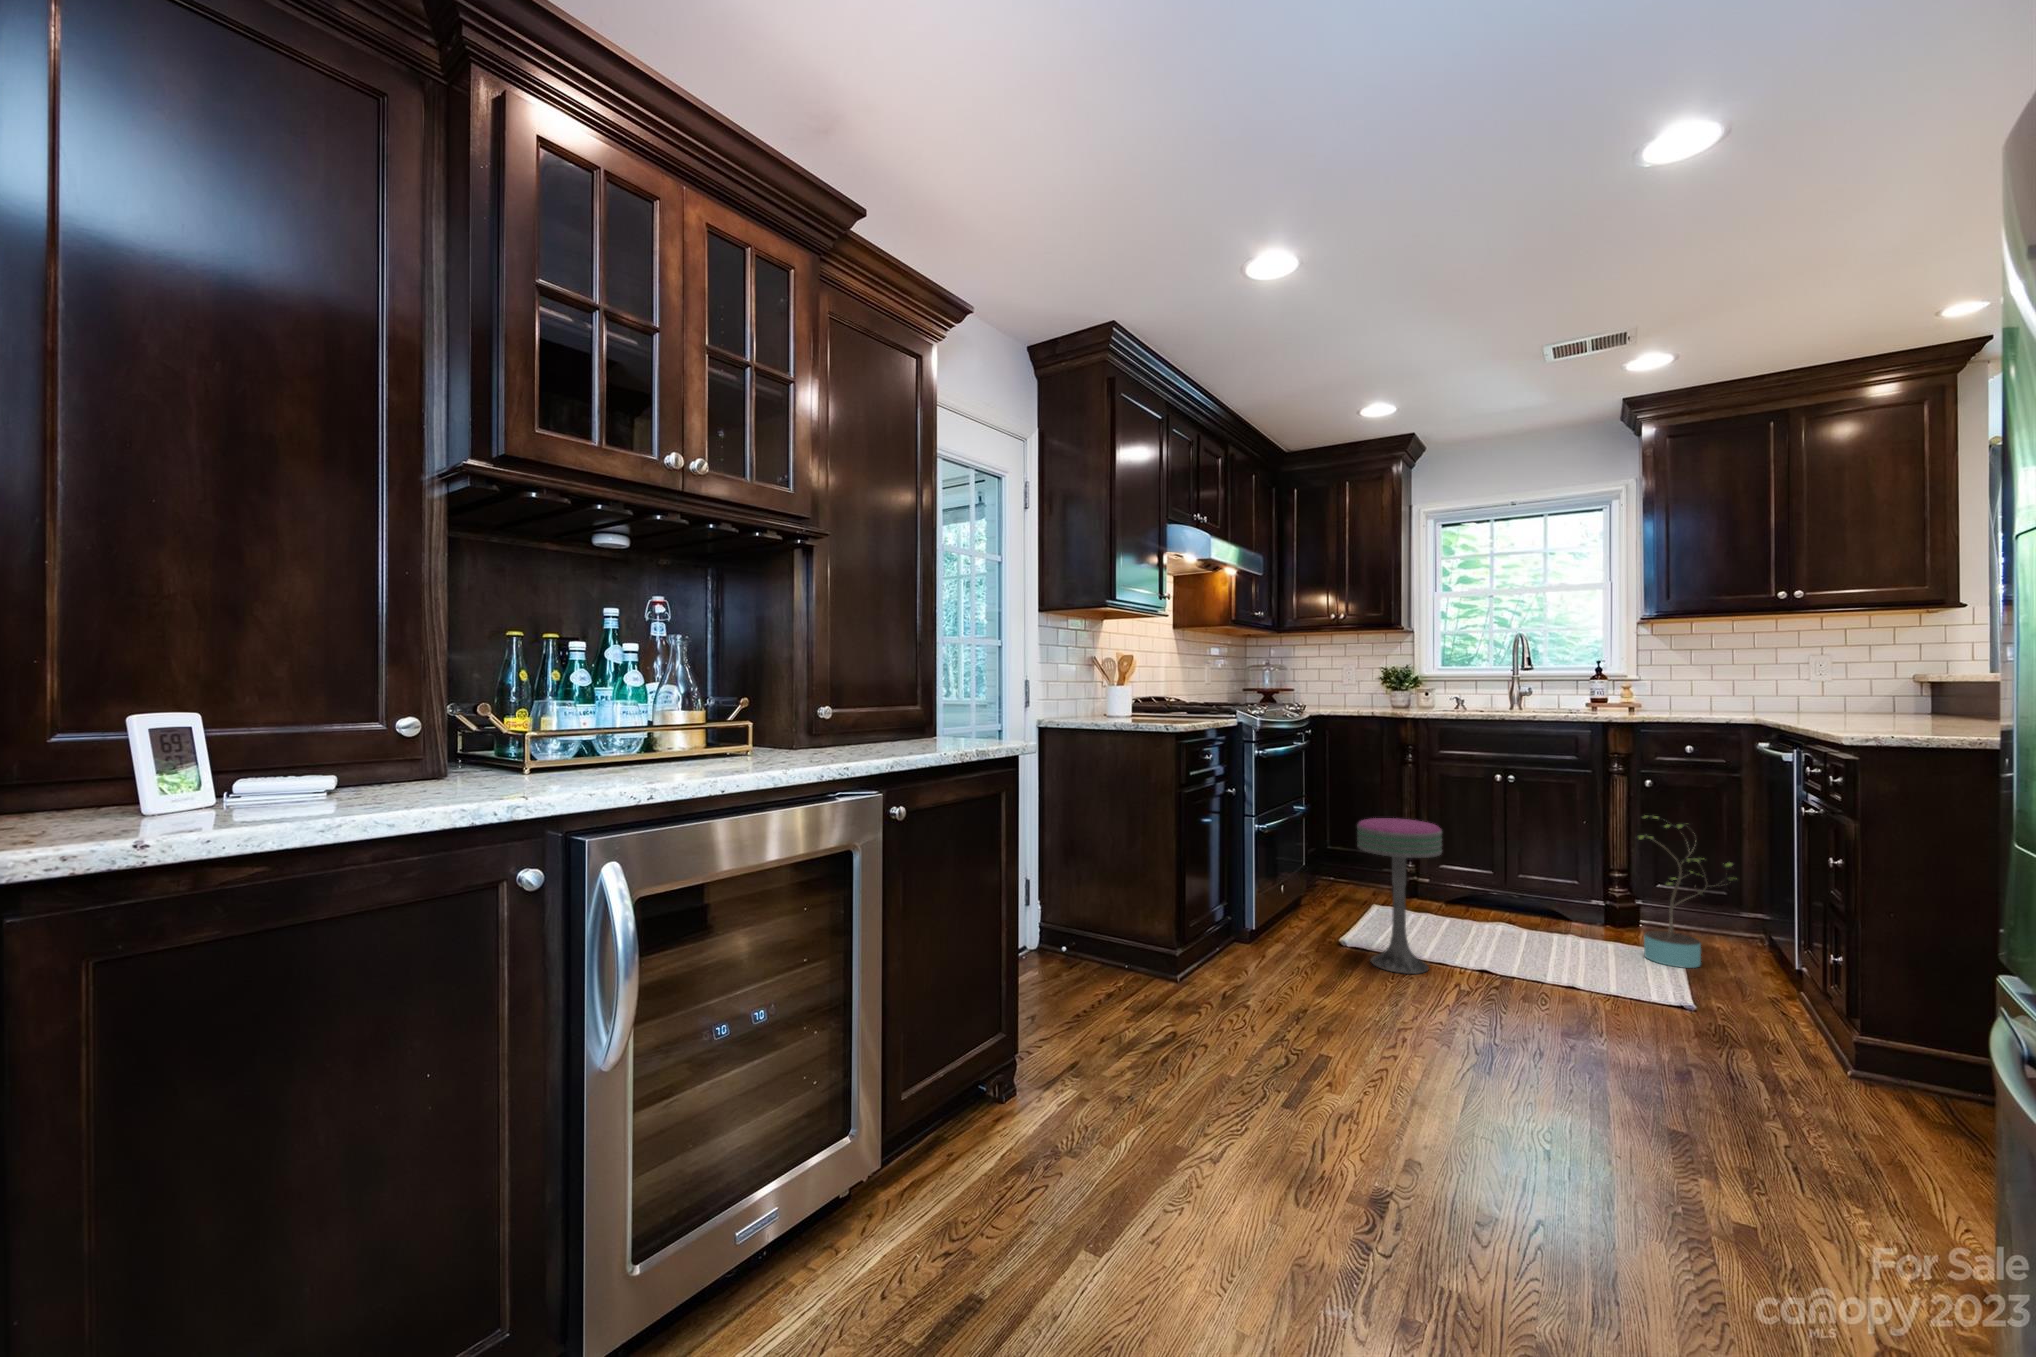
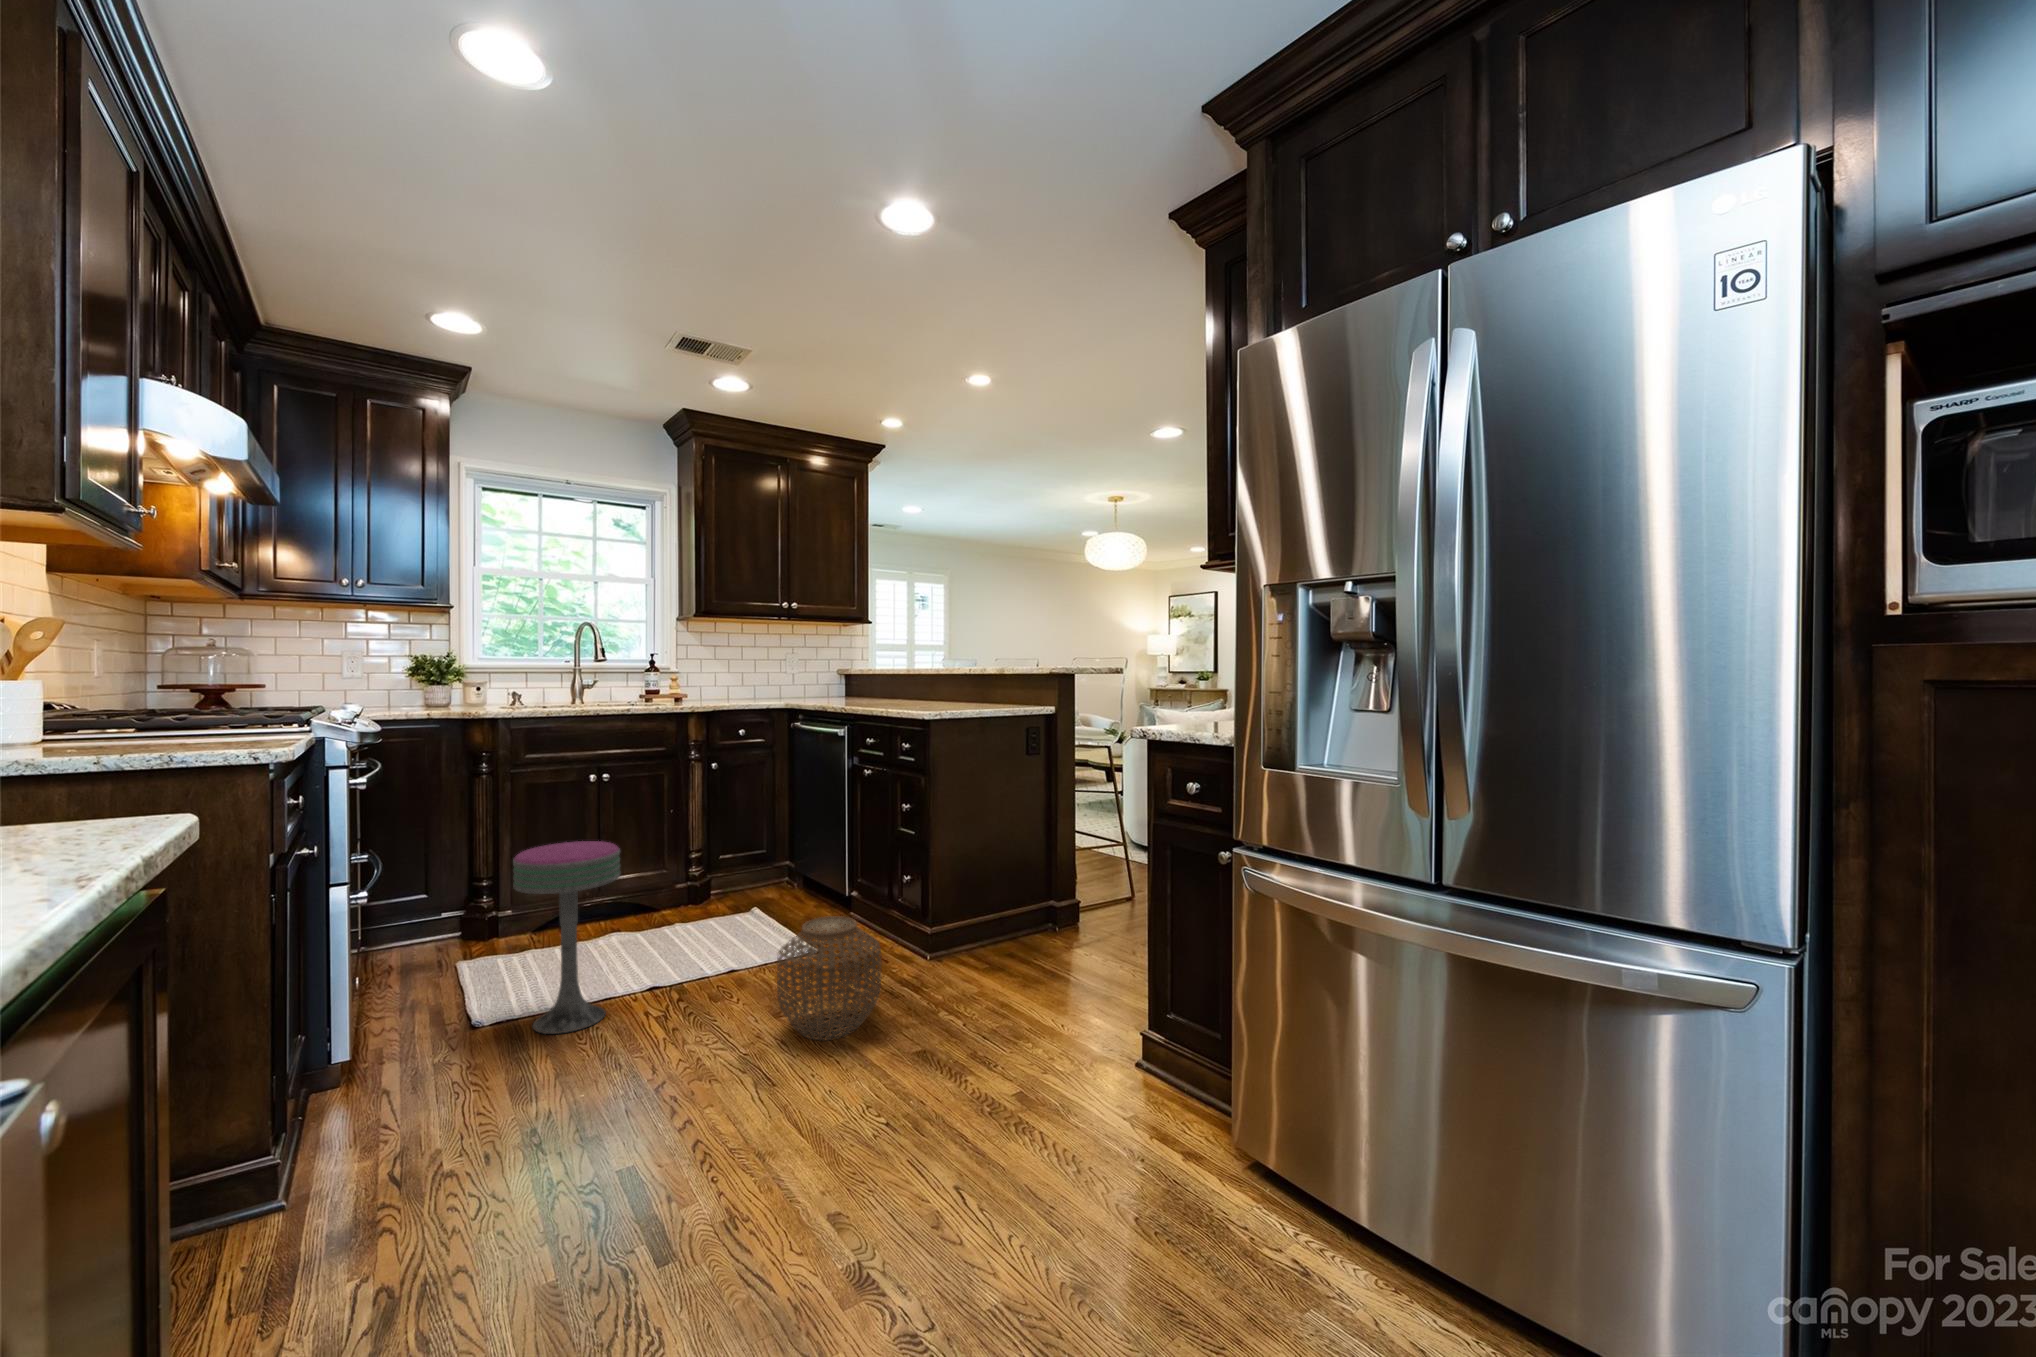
potted plant: present [1635,815,1736,968] -> none [736,793,808,924]
woven basket: none [1536,942,1671,1079] -> present [777,916,881,1040]

